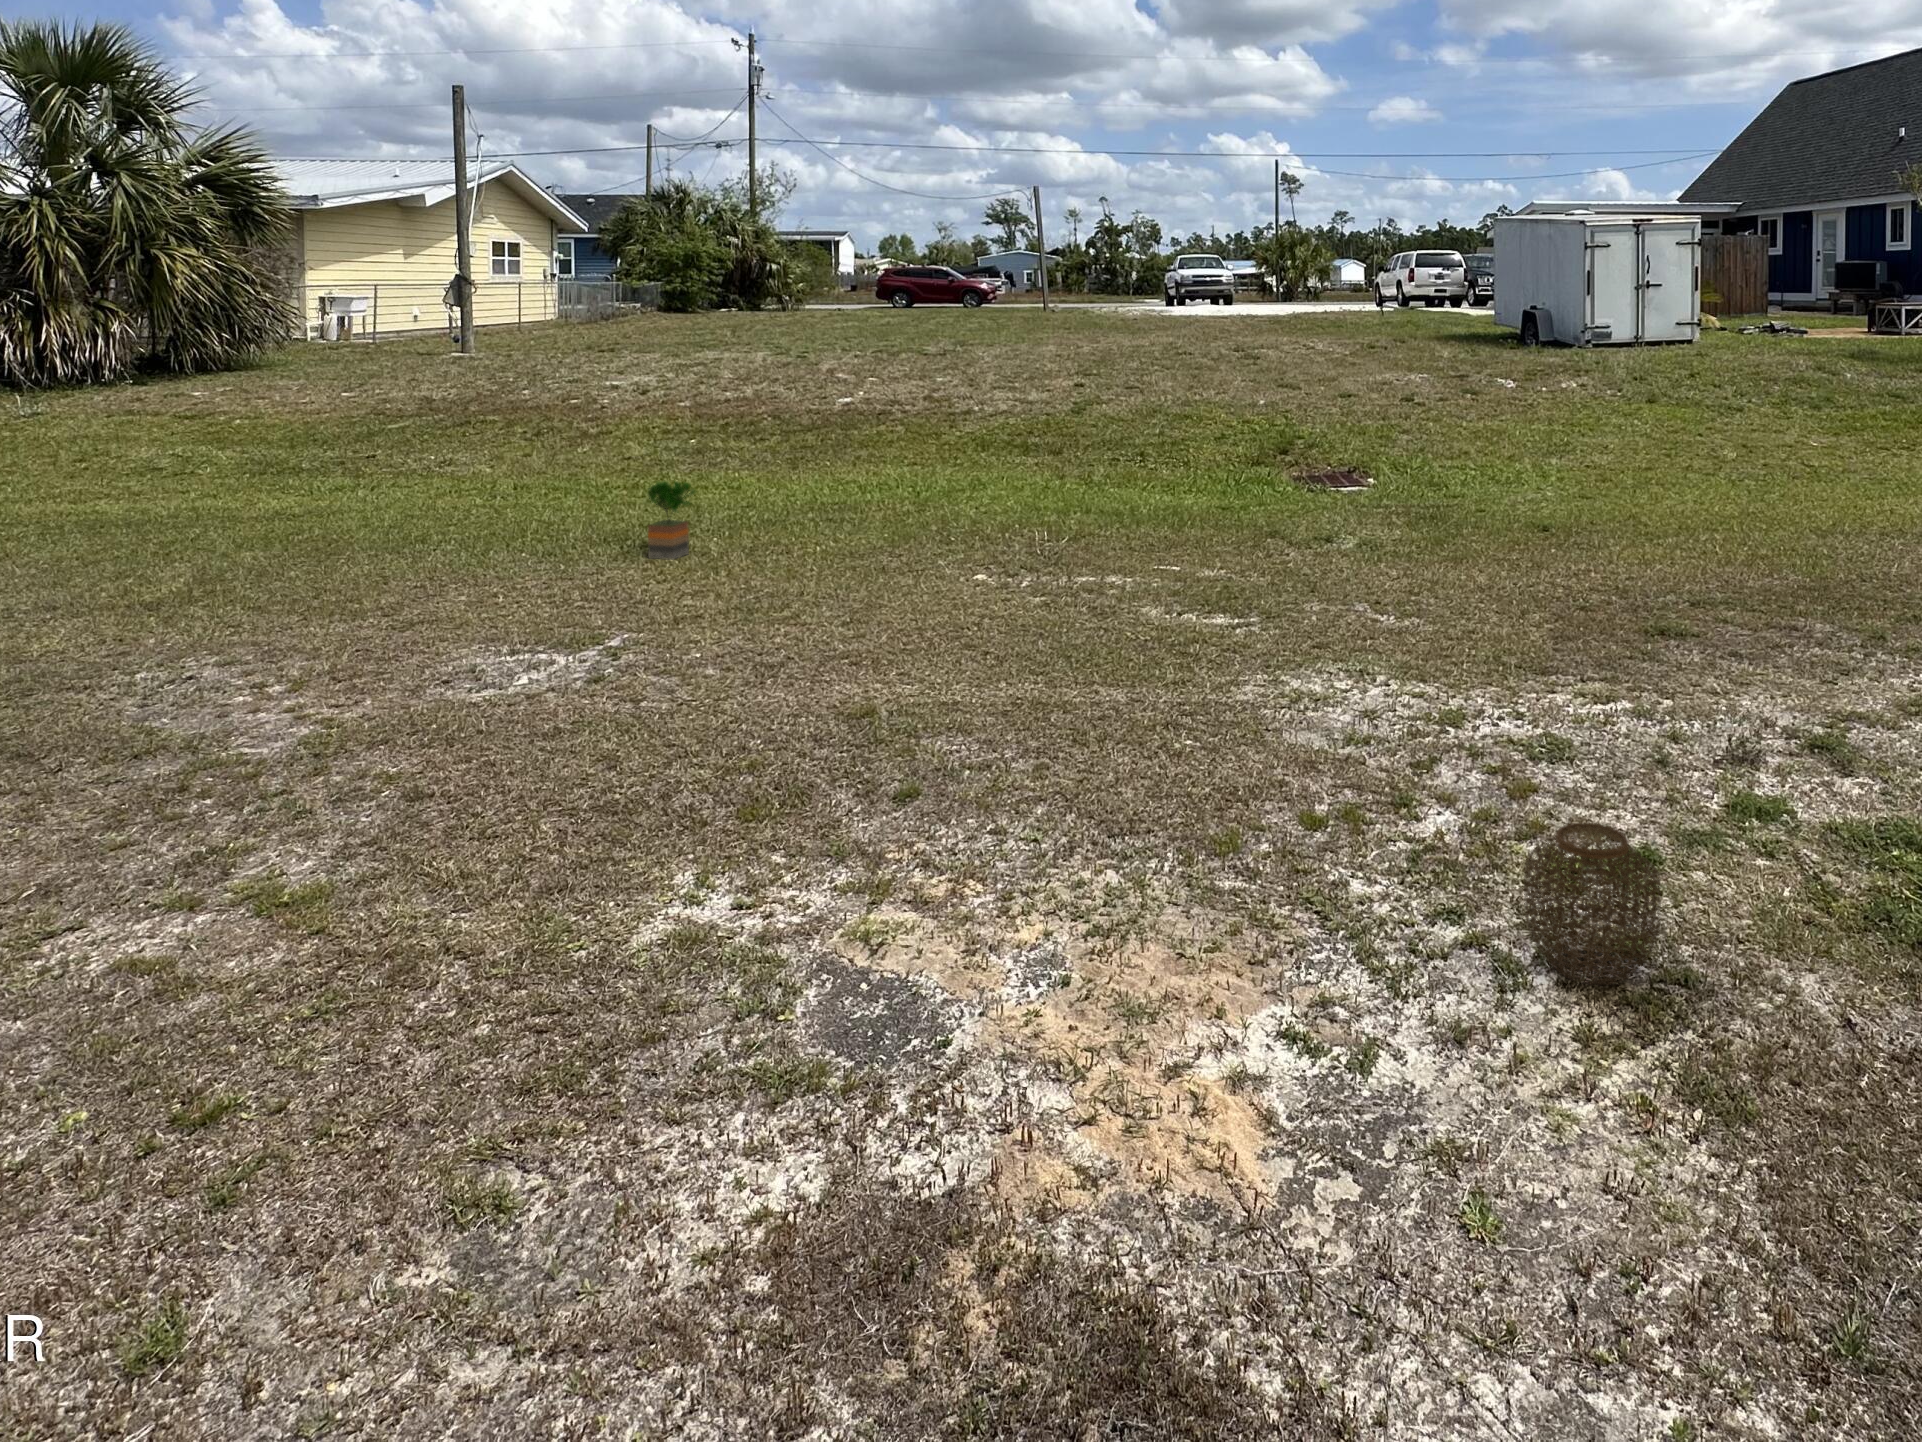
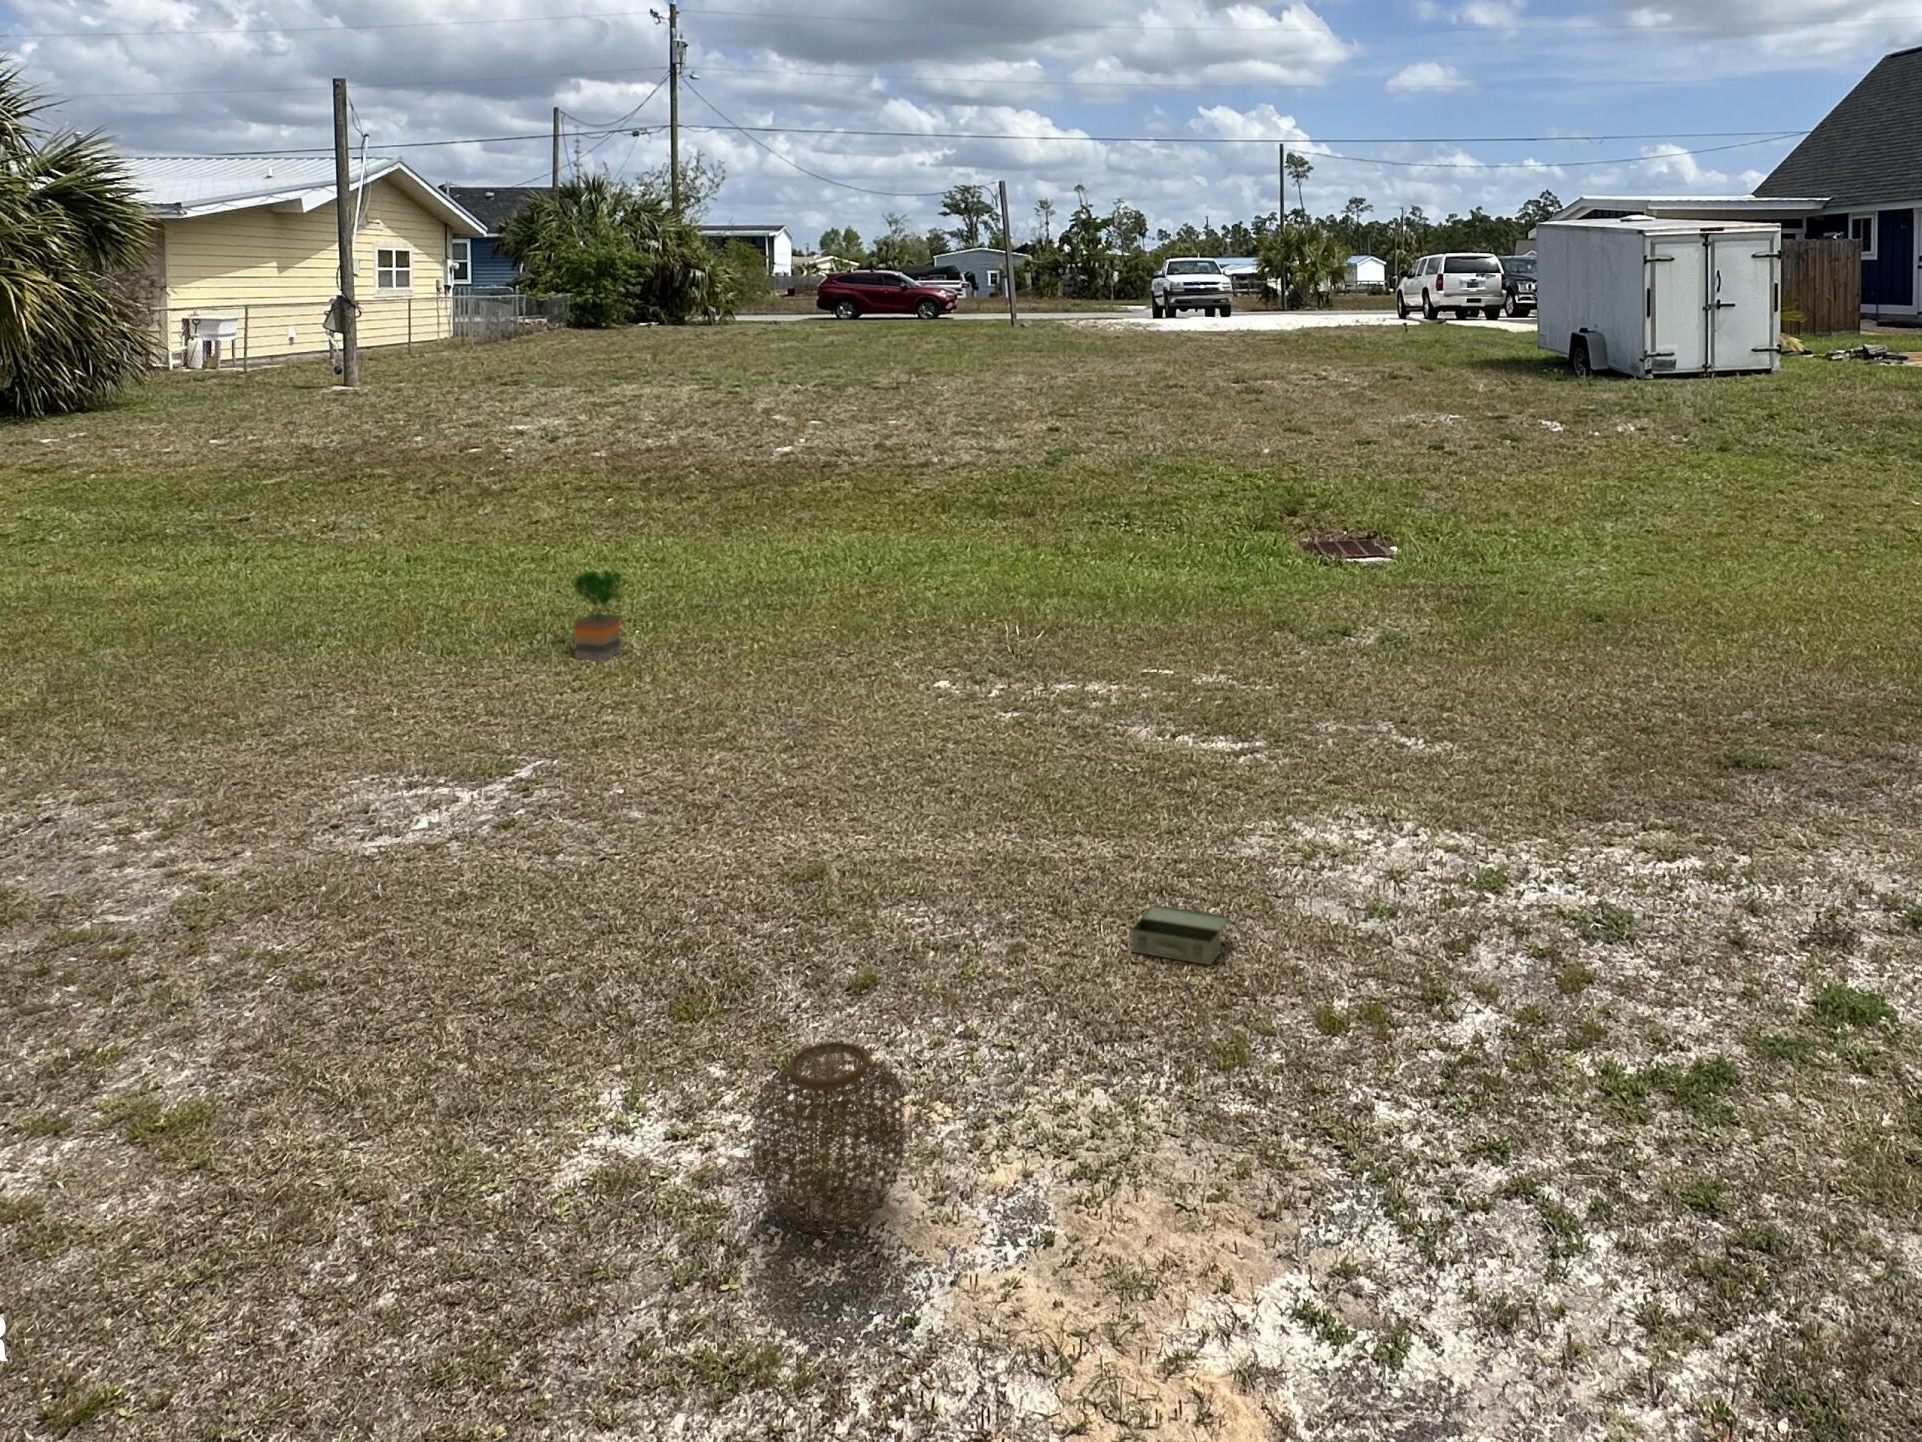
toolbox: none [1137,733,1223,780] -> present [1130,905,1229,965]
woven basket: present [1524,823,1661,985] -> present [753,1042,905,1233]

